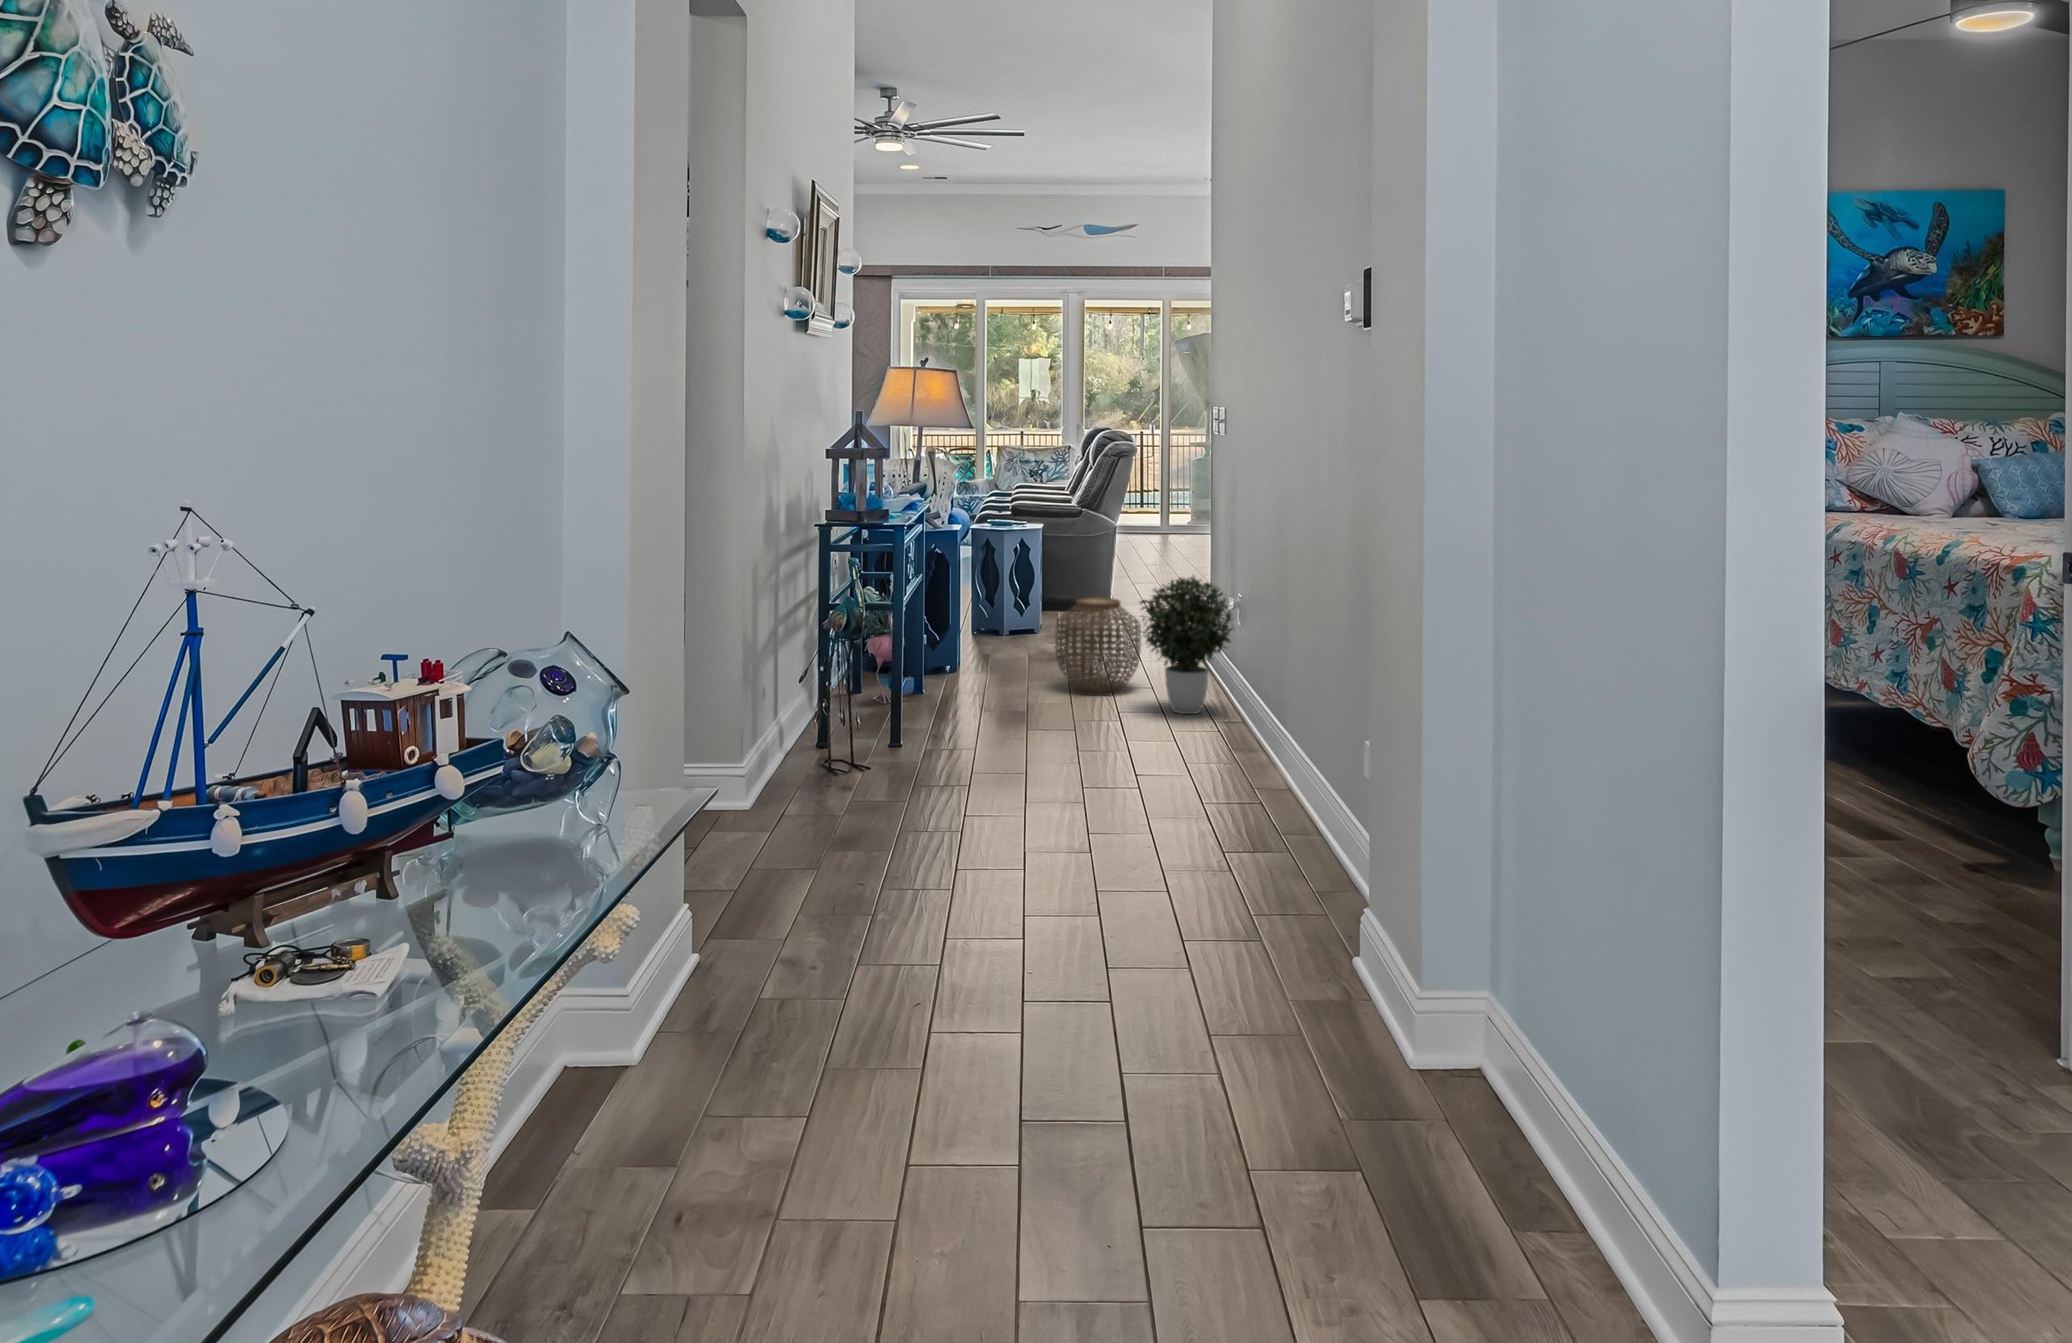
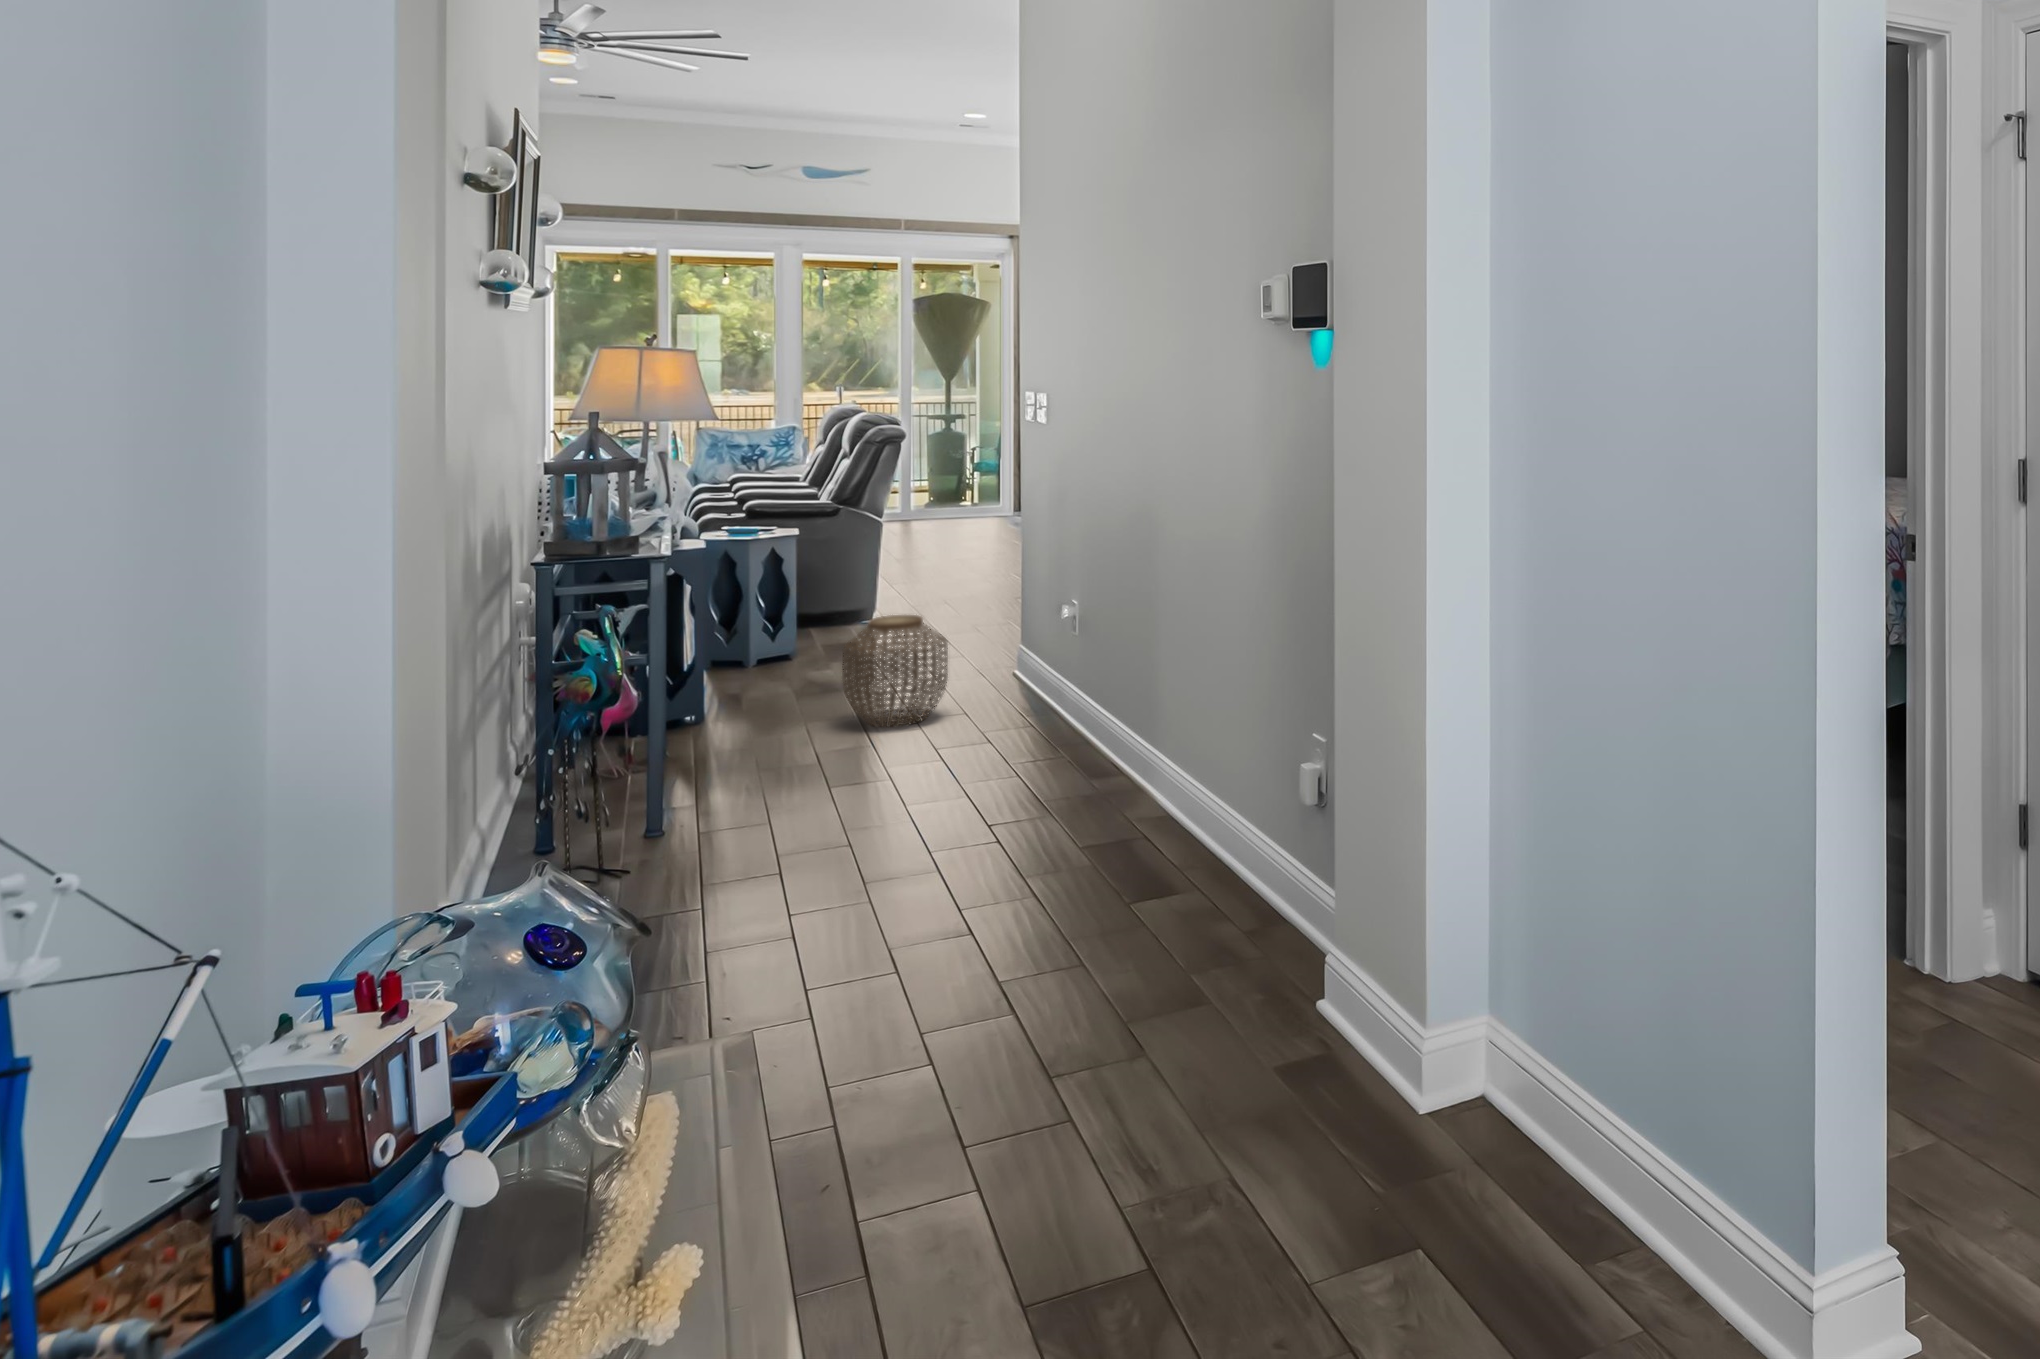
potted plant: present [1140,576,1233,714] -> none [954,581,1068,739]

